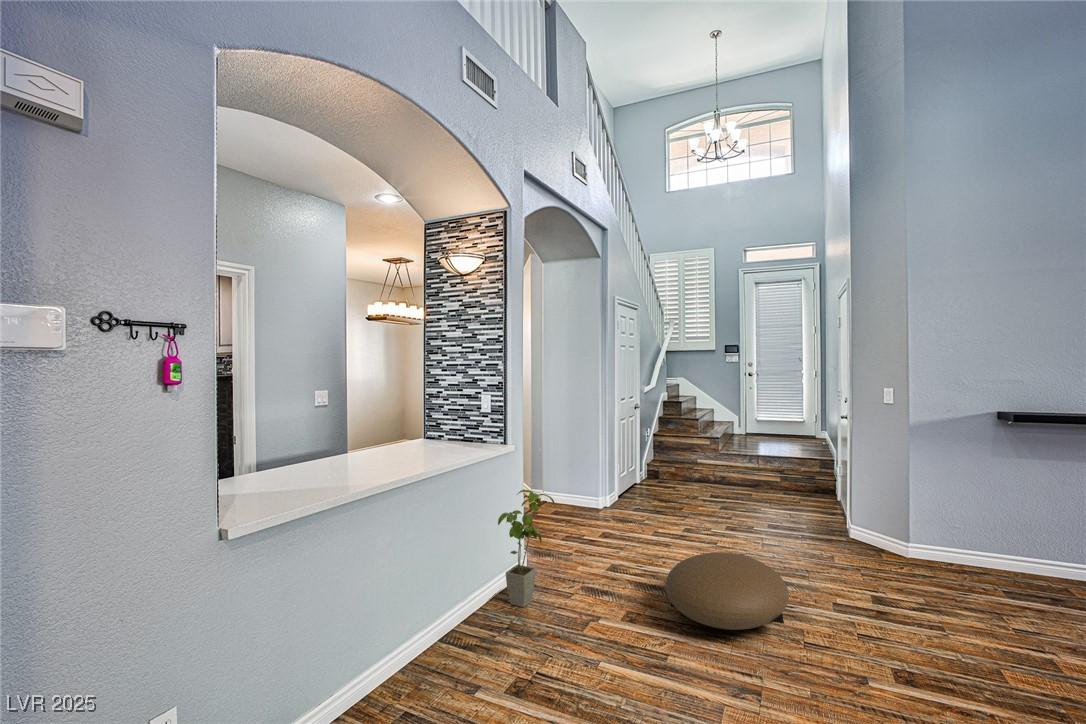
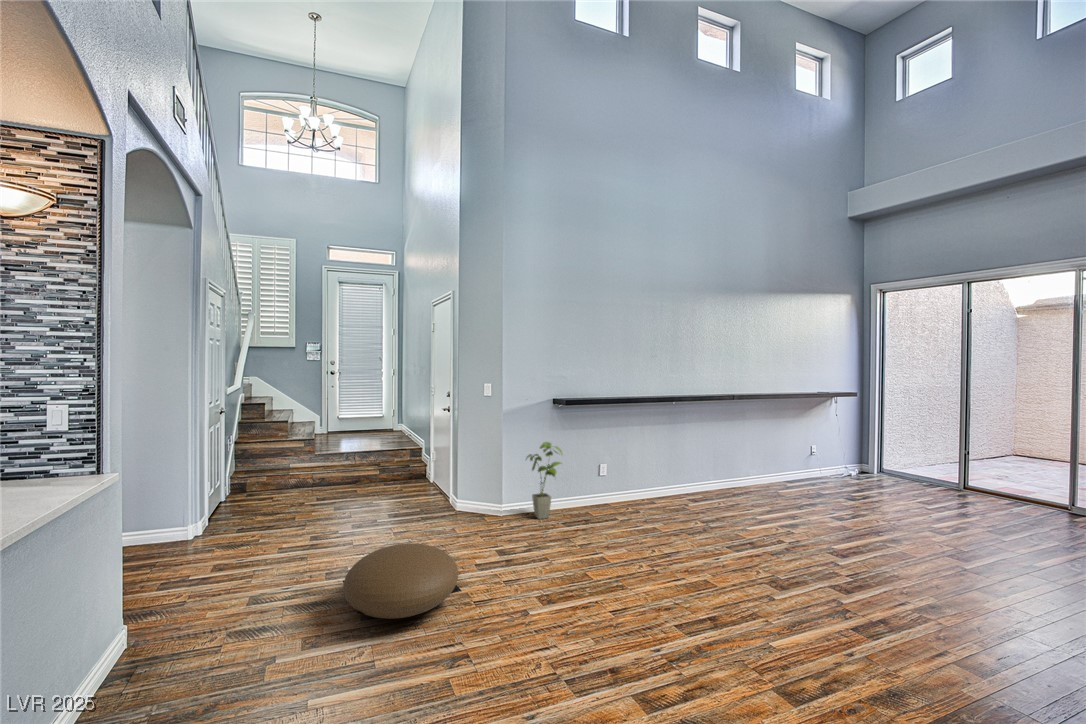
house plant: present [498,490,555,607] -> present [526,442,562,519]

